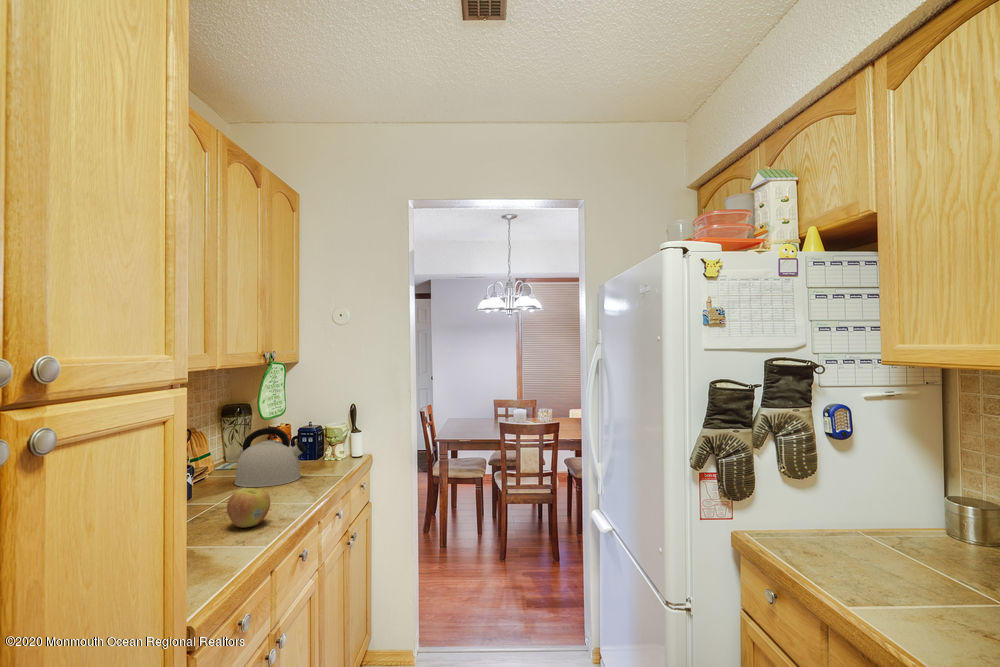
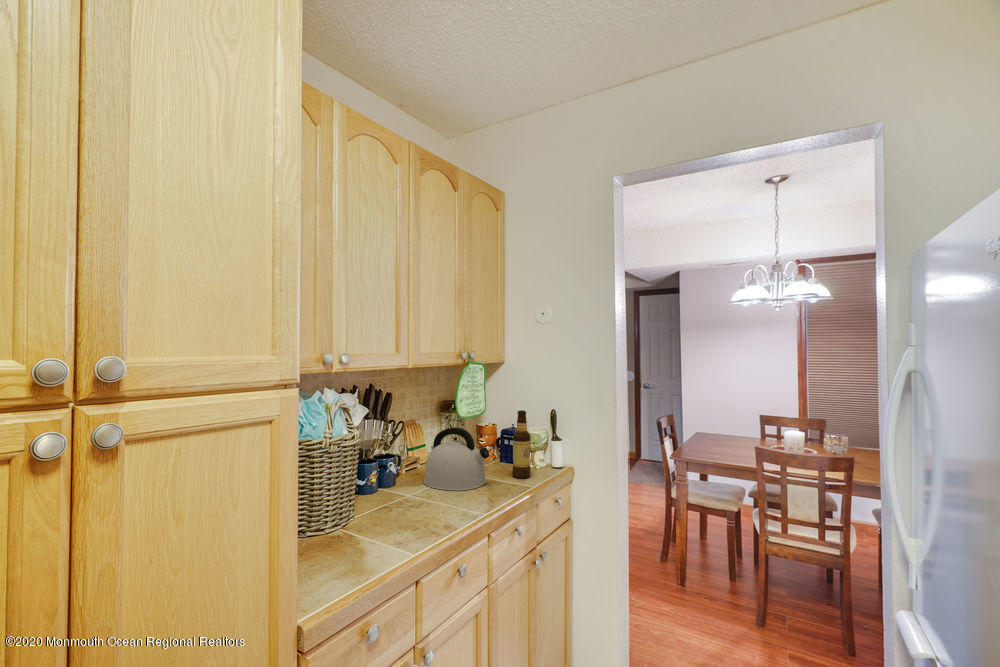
bottle: none [320,406,338,468] -> present [512,410,531,478]
apple: present [227,488,270,528] -> none [358,498,403,545]

